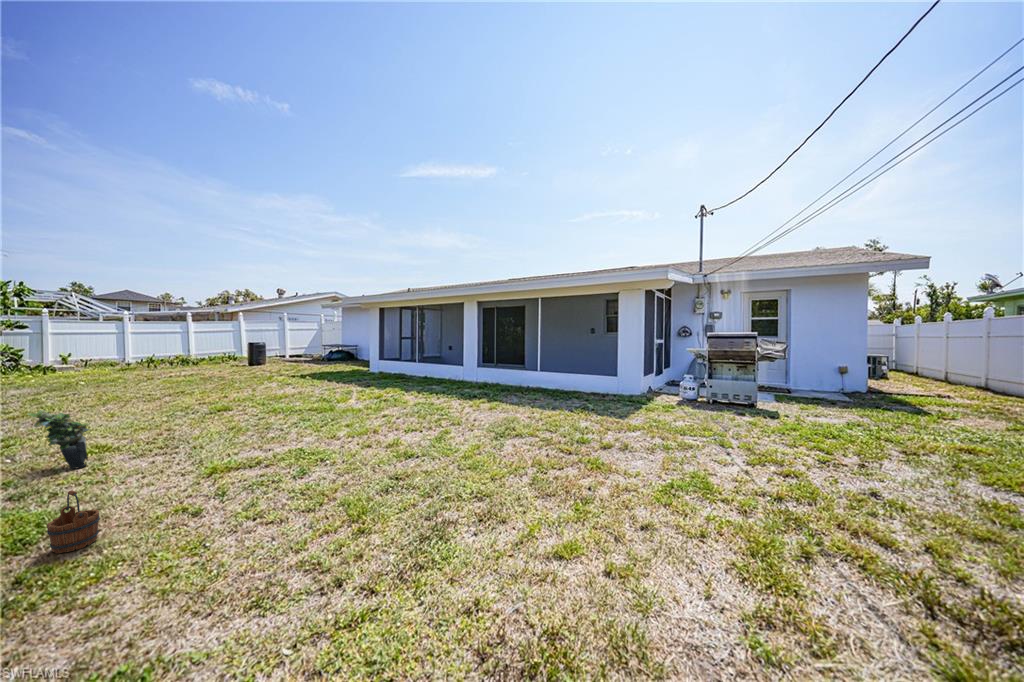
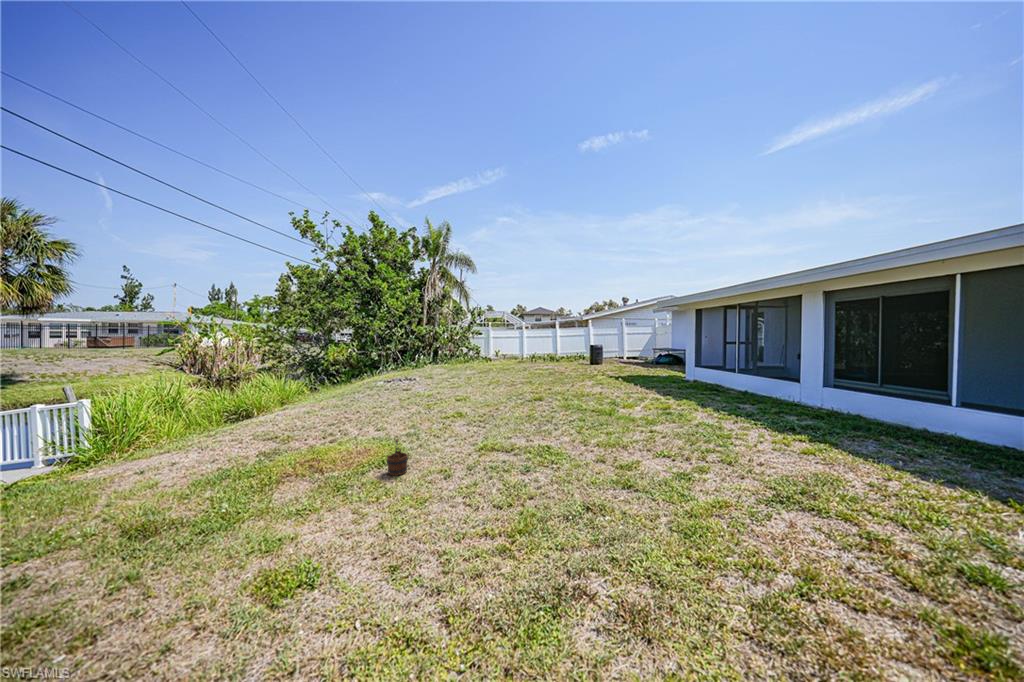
potted plant: present [28,410,90,469] -> none [427,386,451,425]

